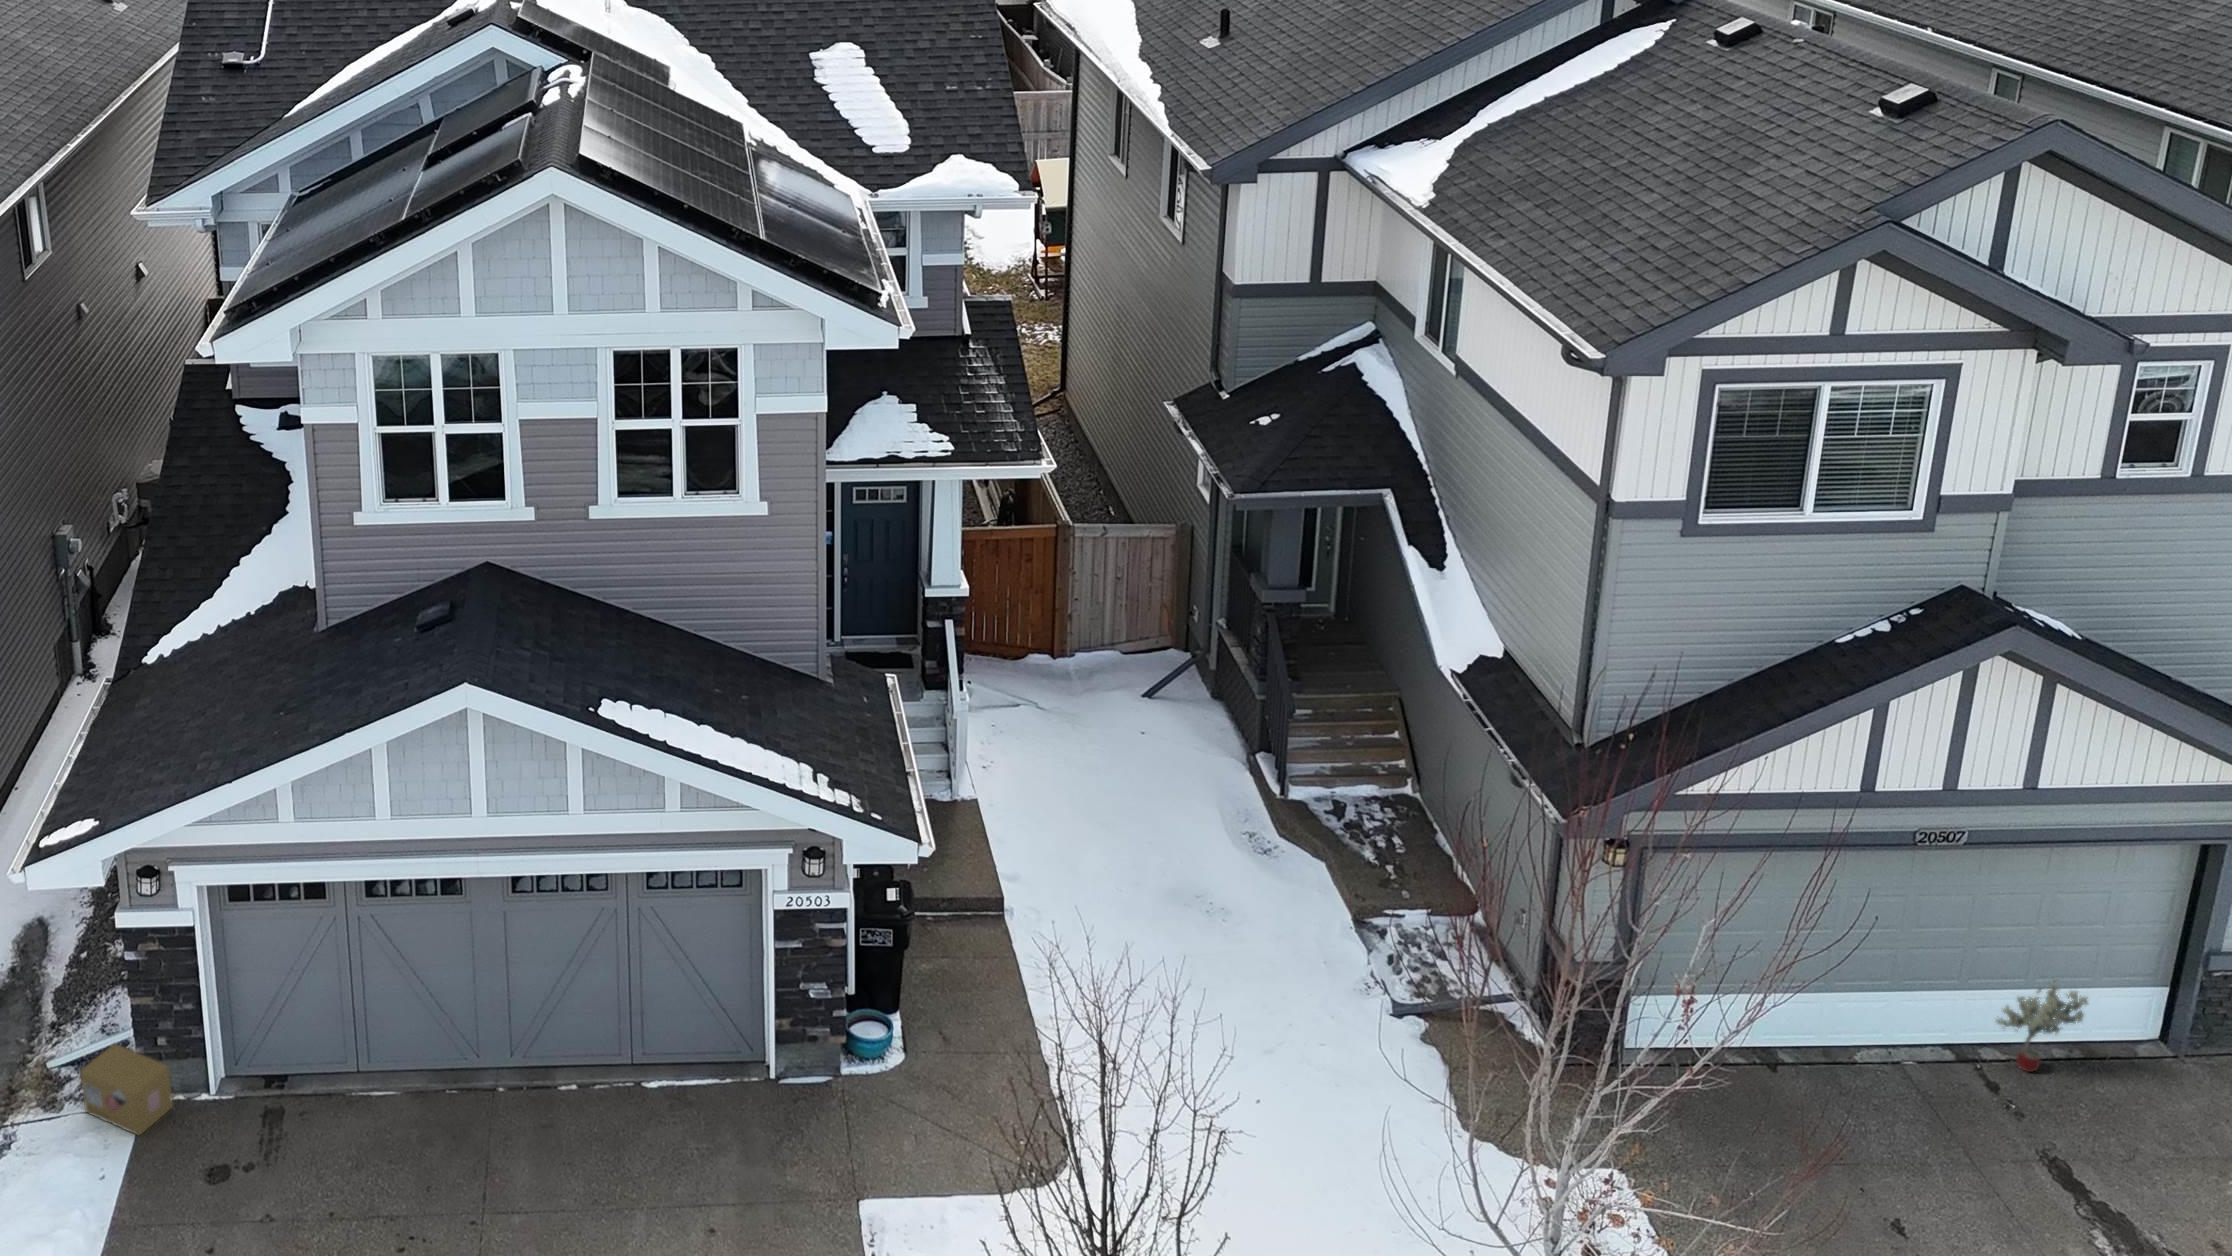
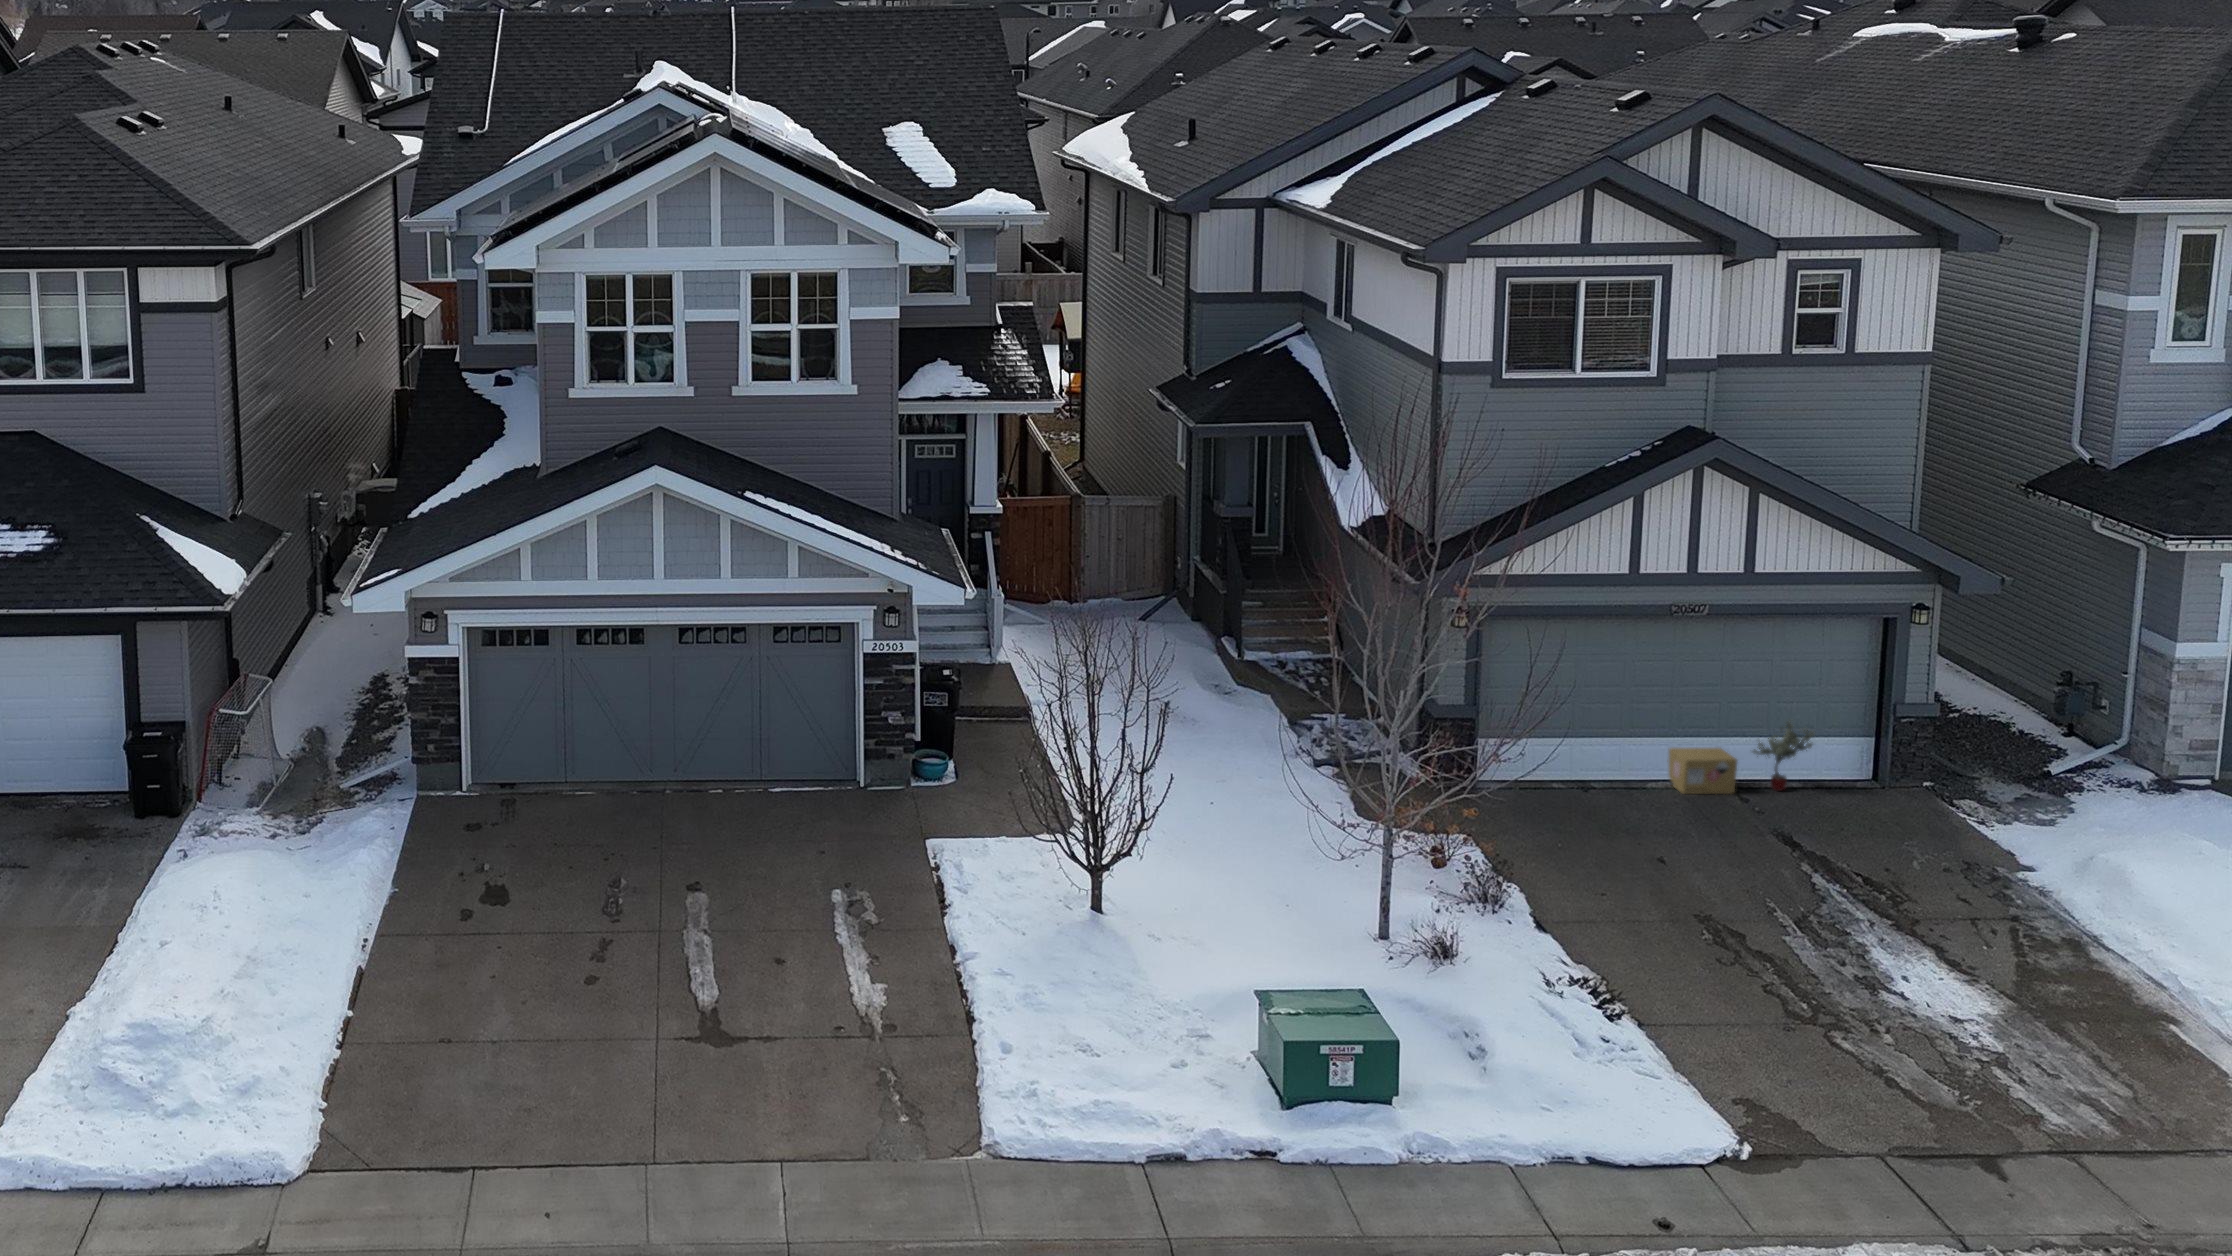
cardboard box: present [80,1044,173,1135] -> present [1669,748,1737,794]

